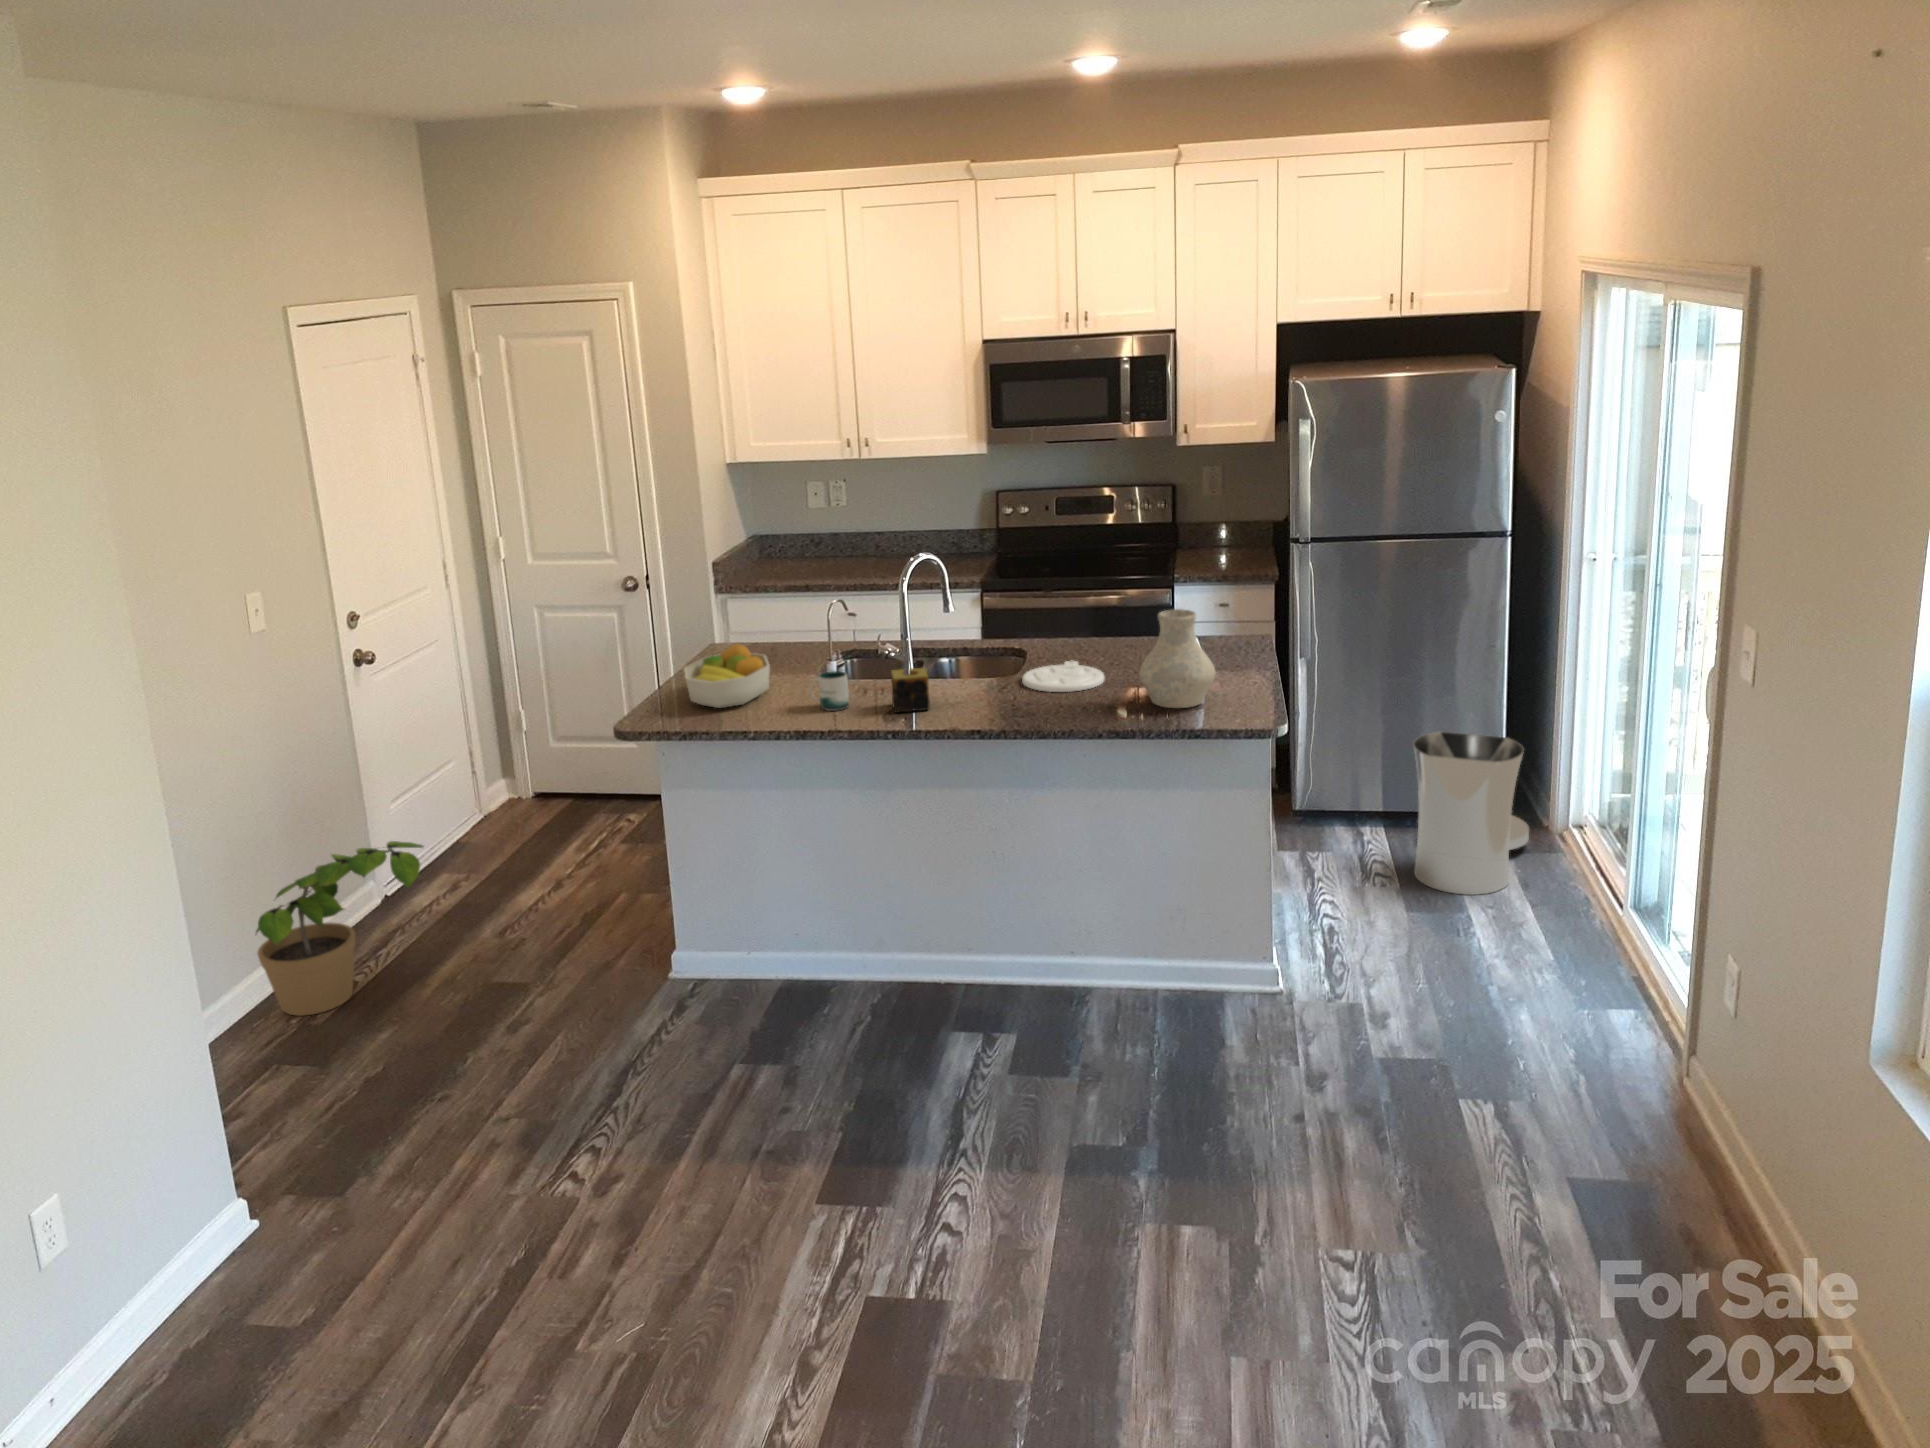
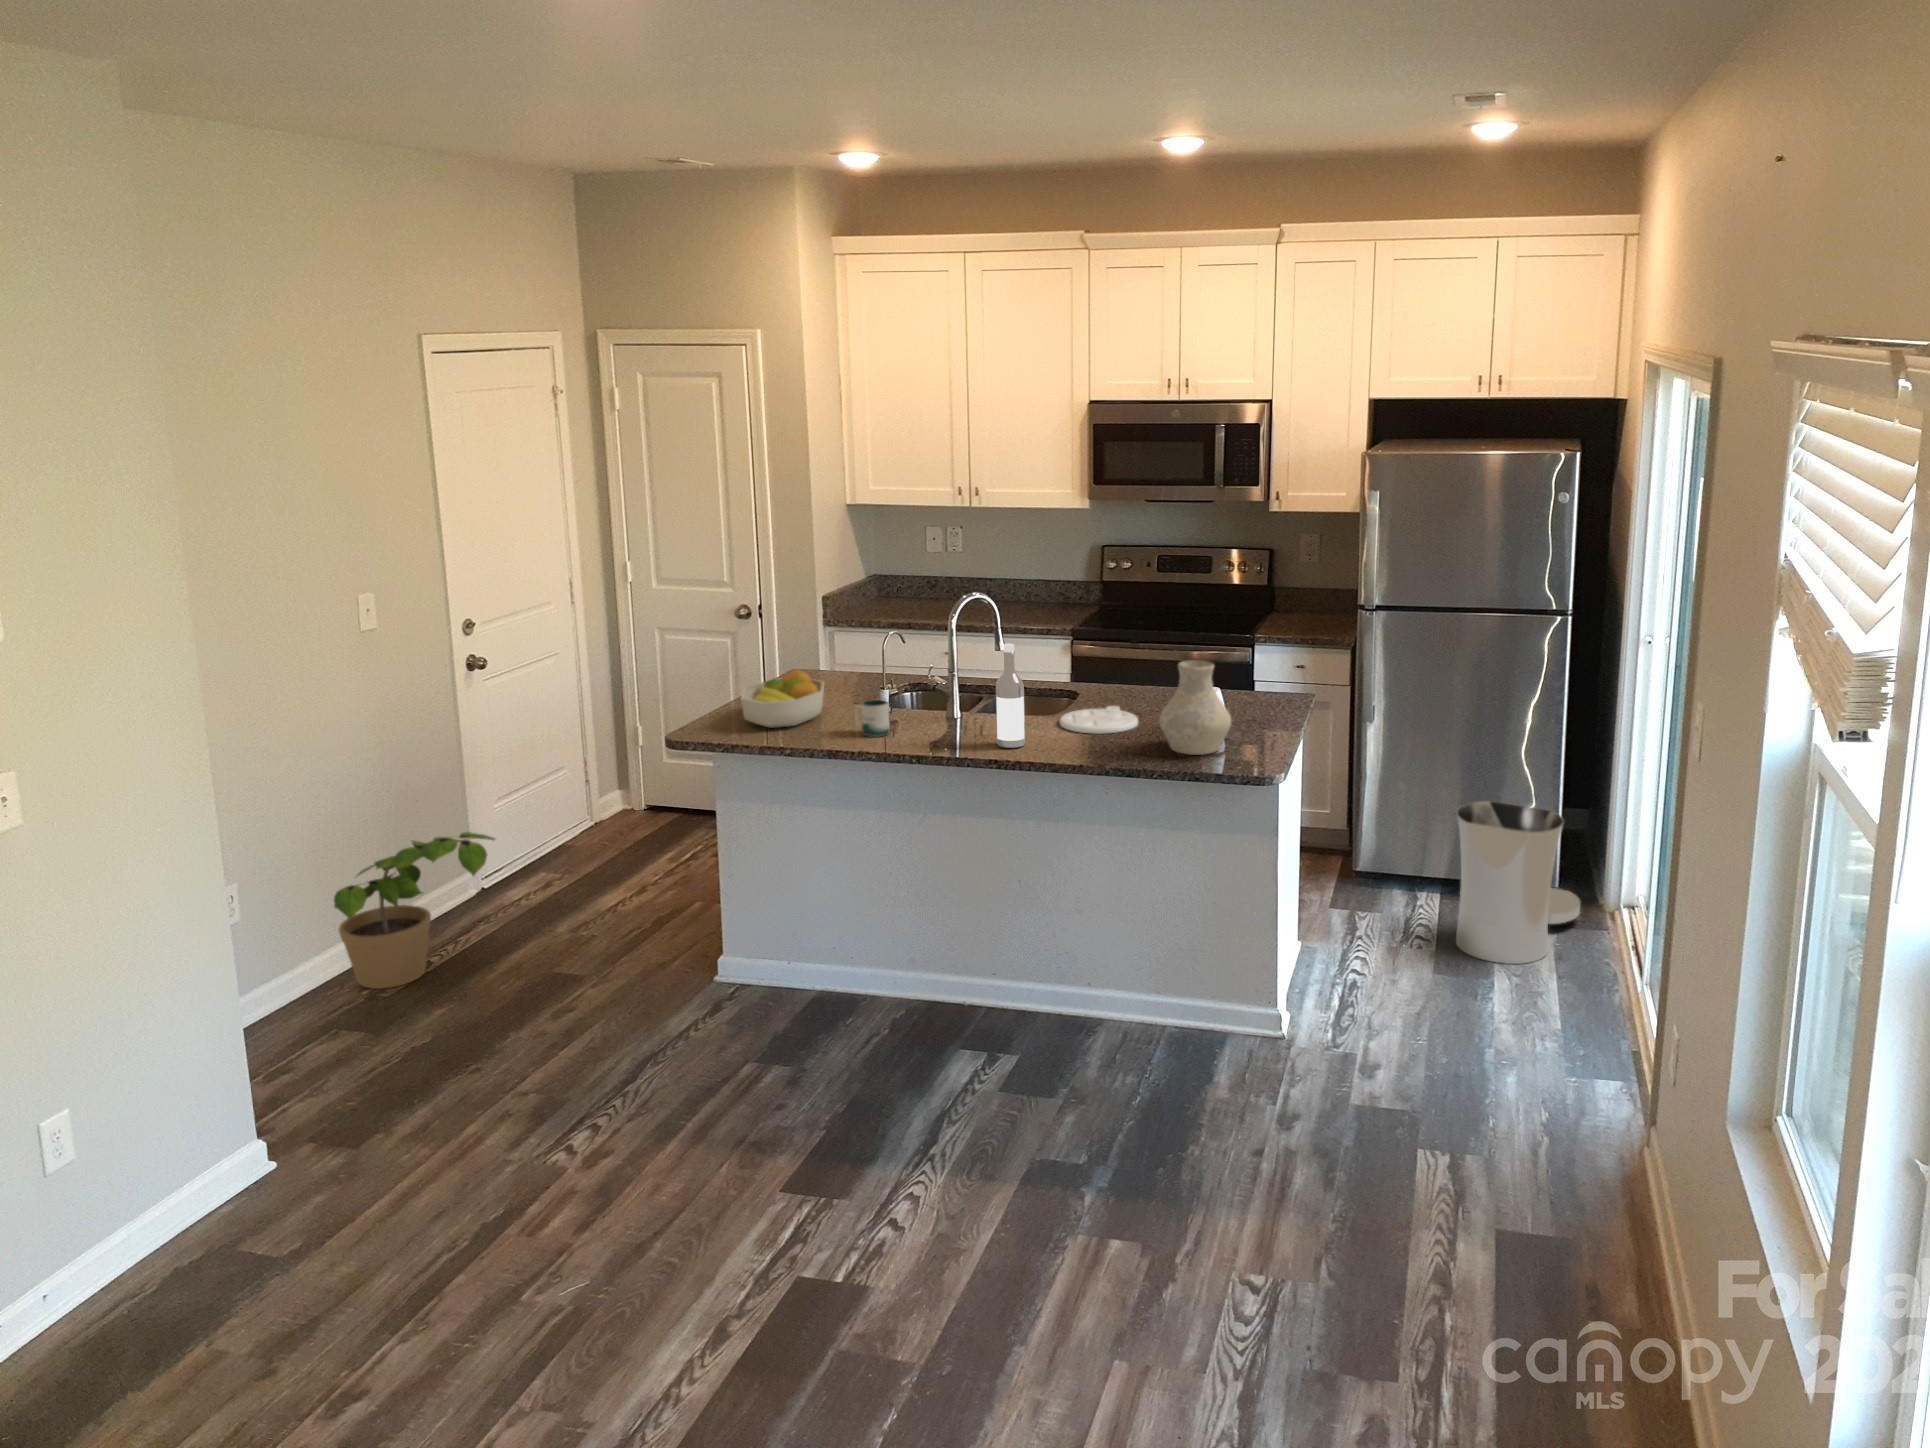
wine bottle: none [967,604,999,714] -> present [996,644,1025,748]
candle: present [891,668,930,712] -> none [927,702,963,742]

